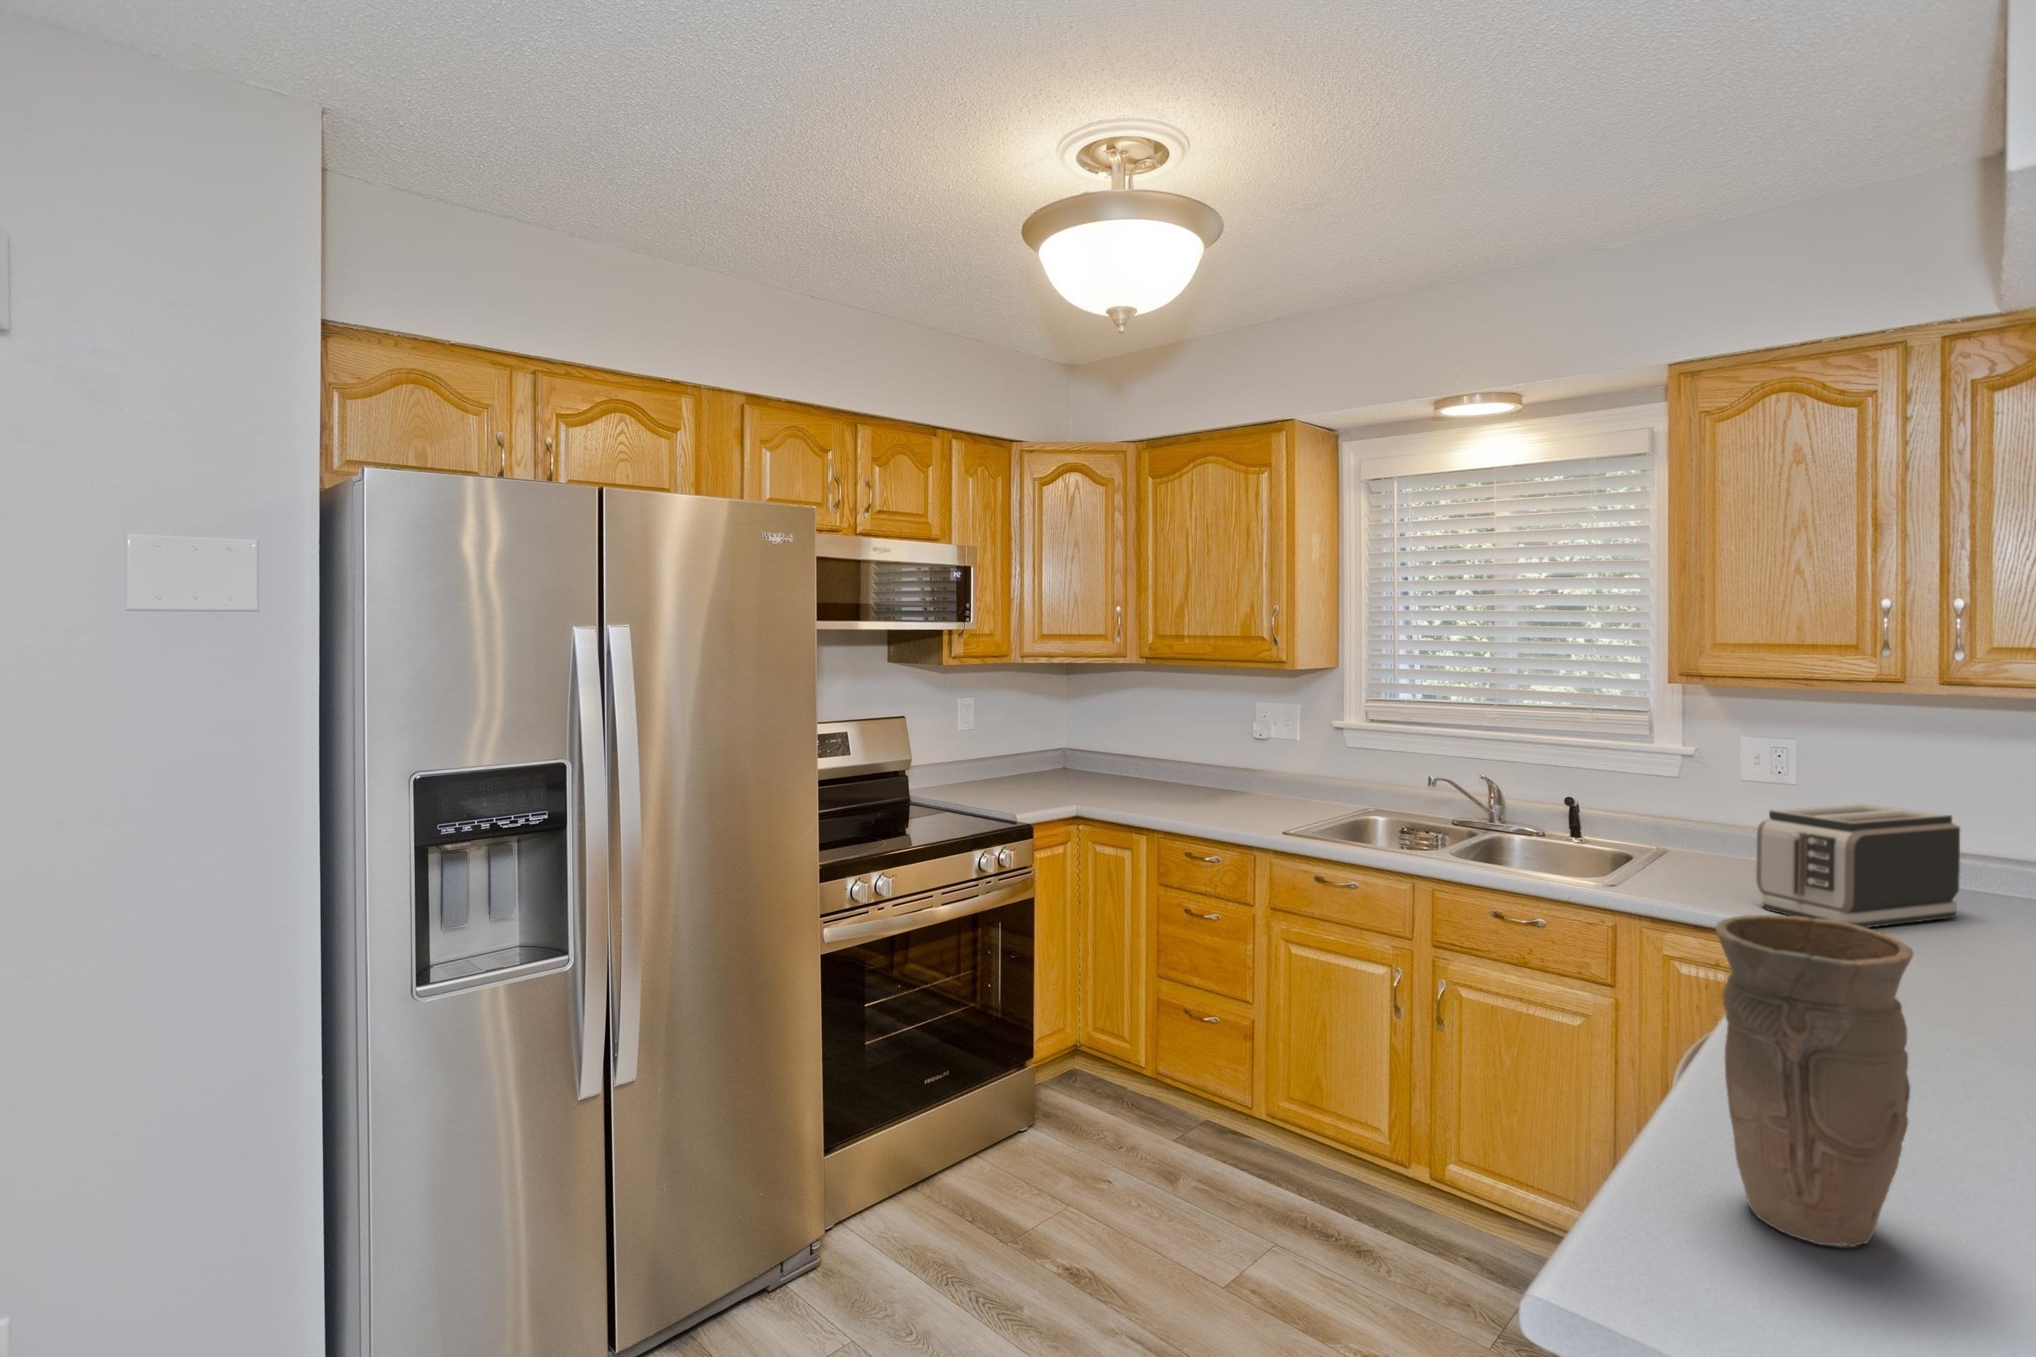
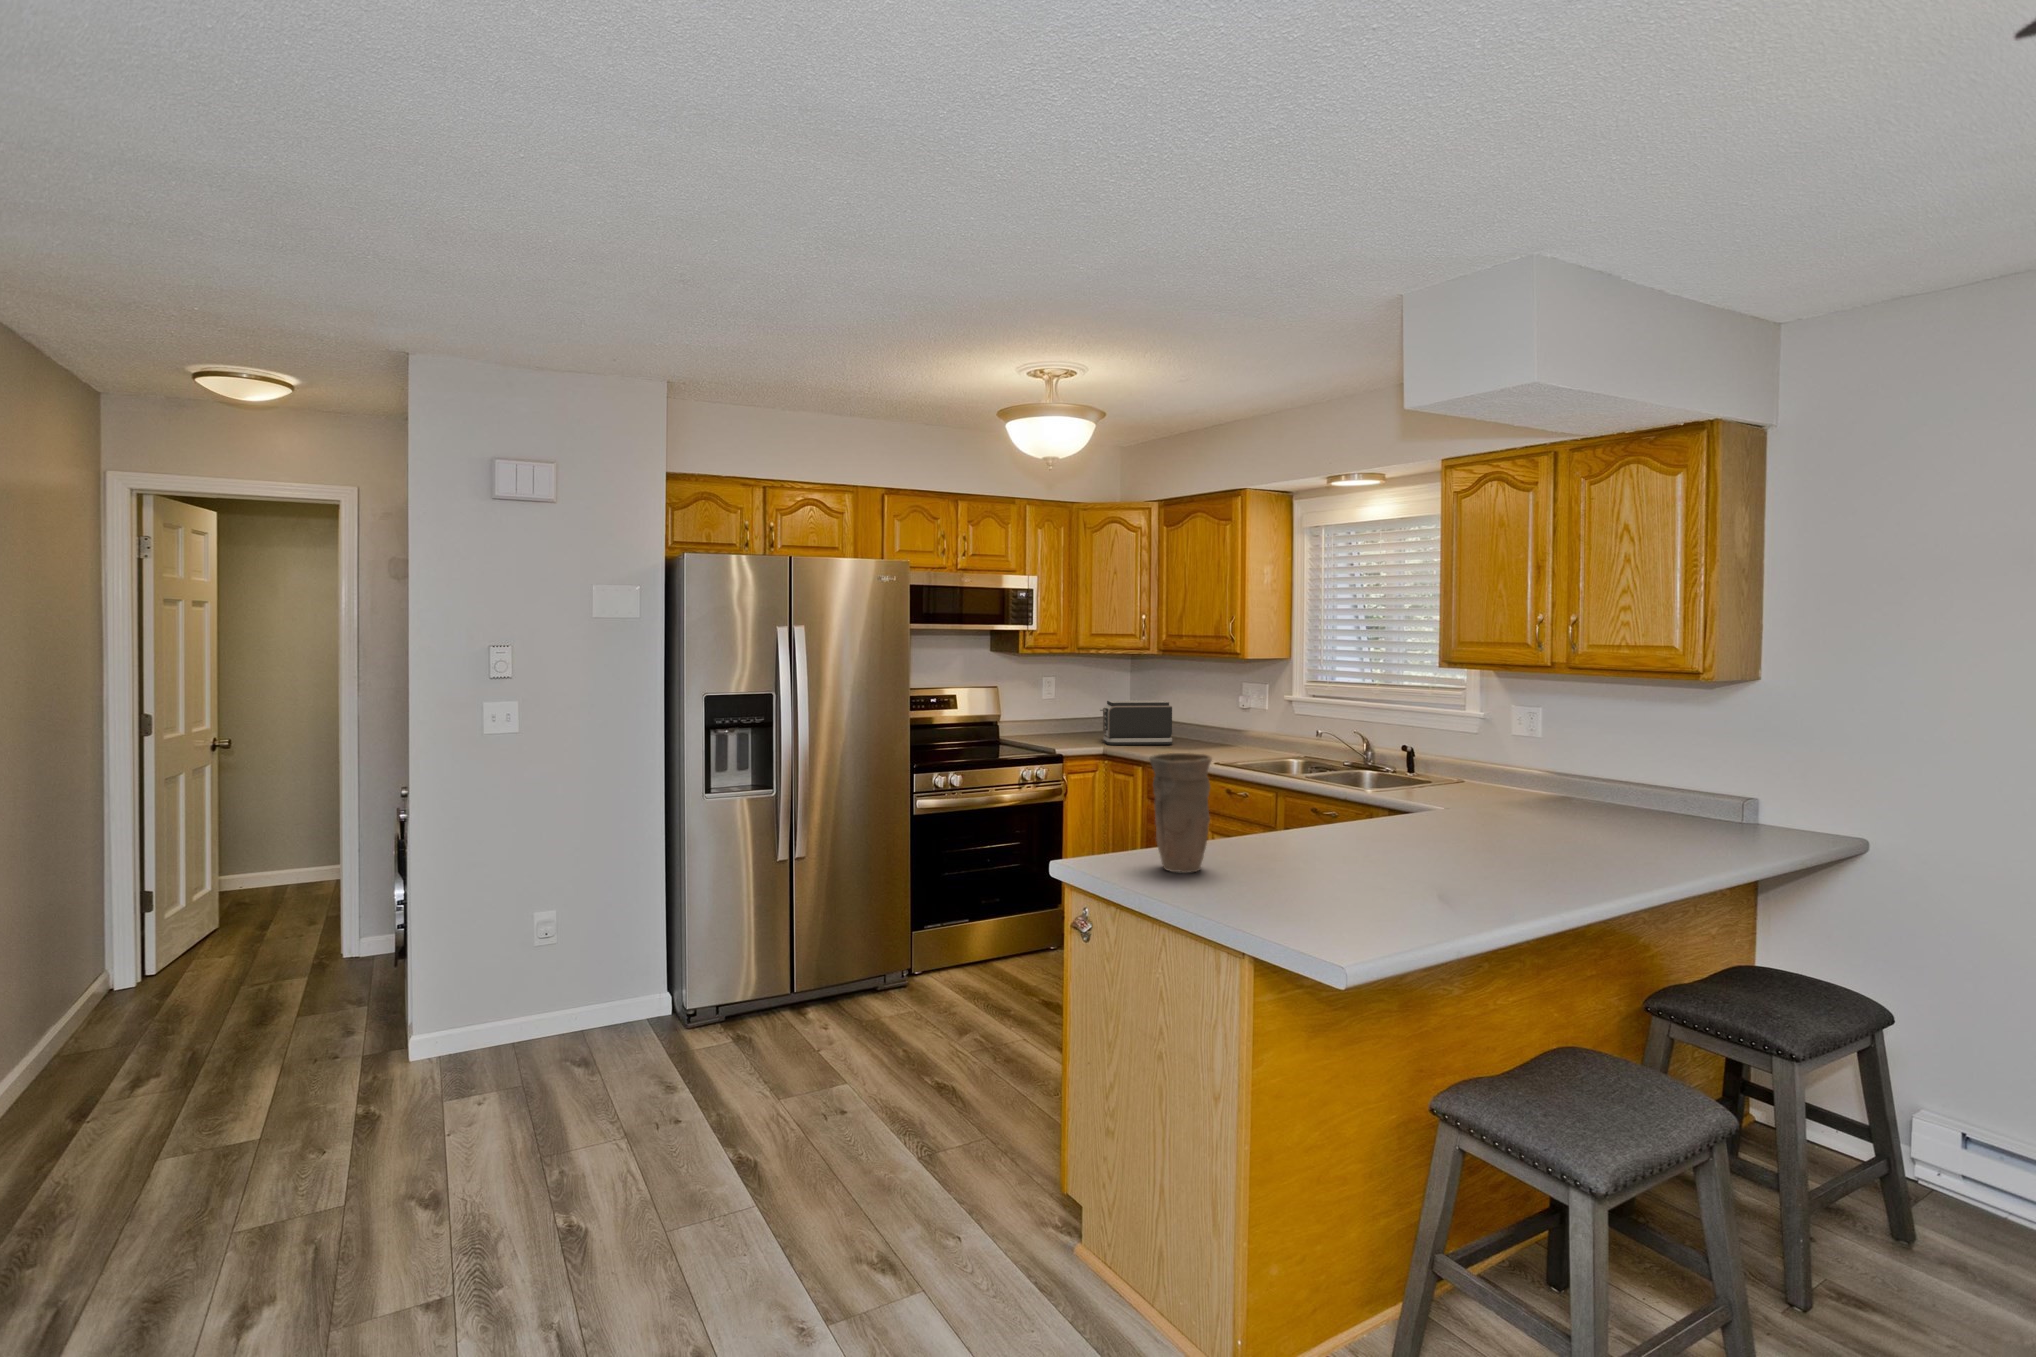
toaster: present [1756,804,1960,928] -> present [1100,701,1172,745]

